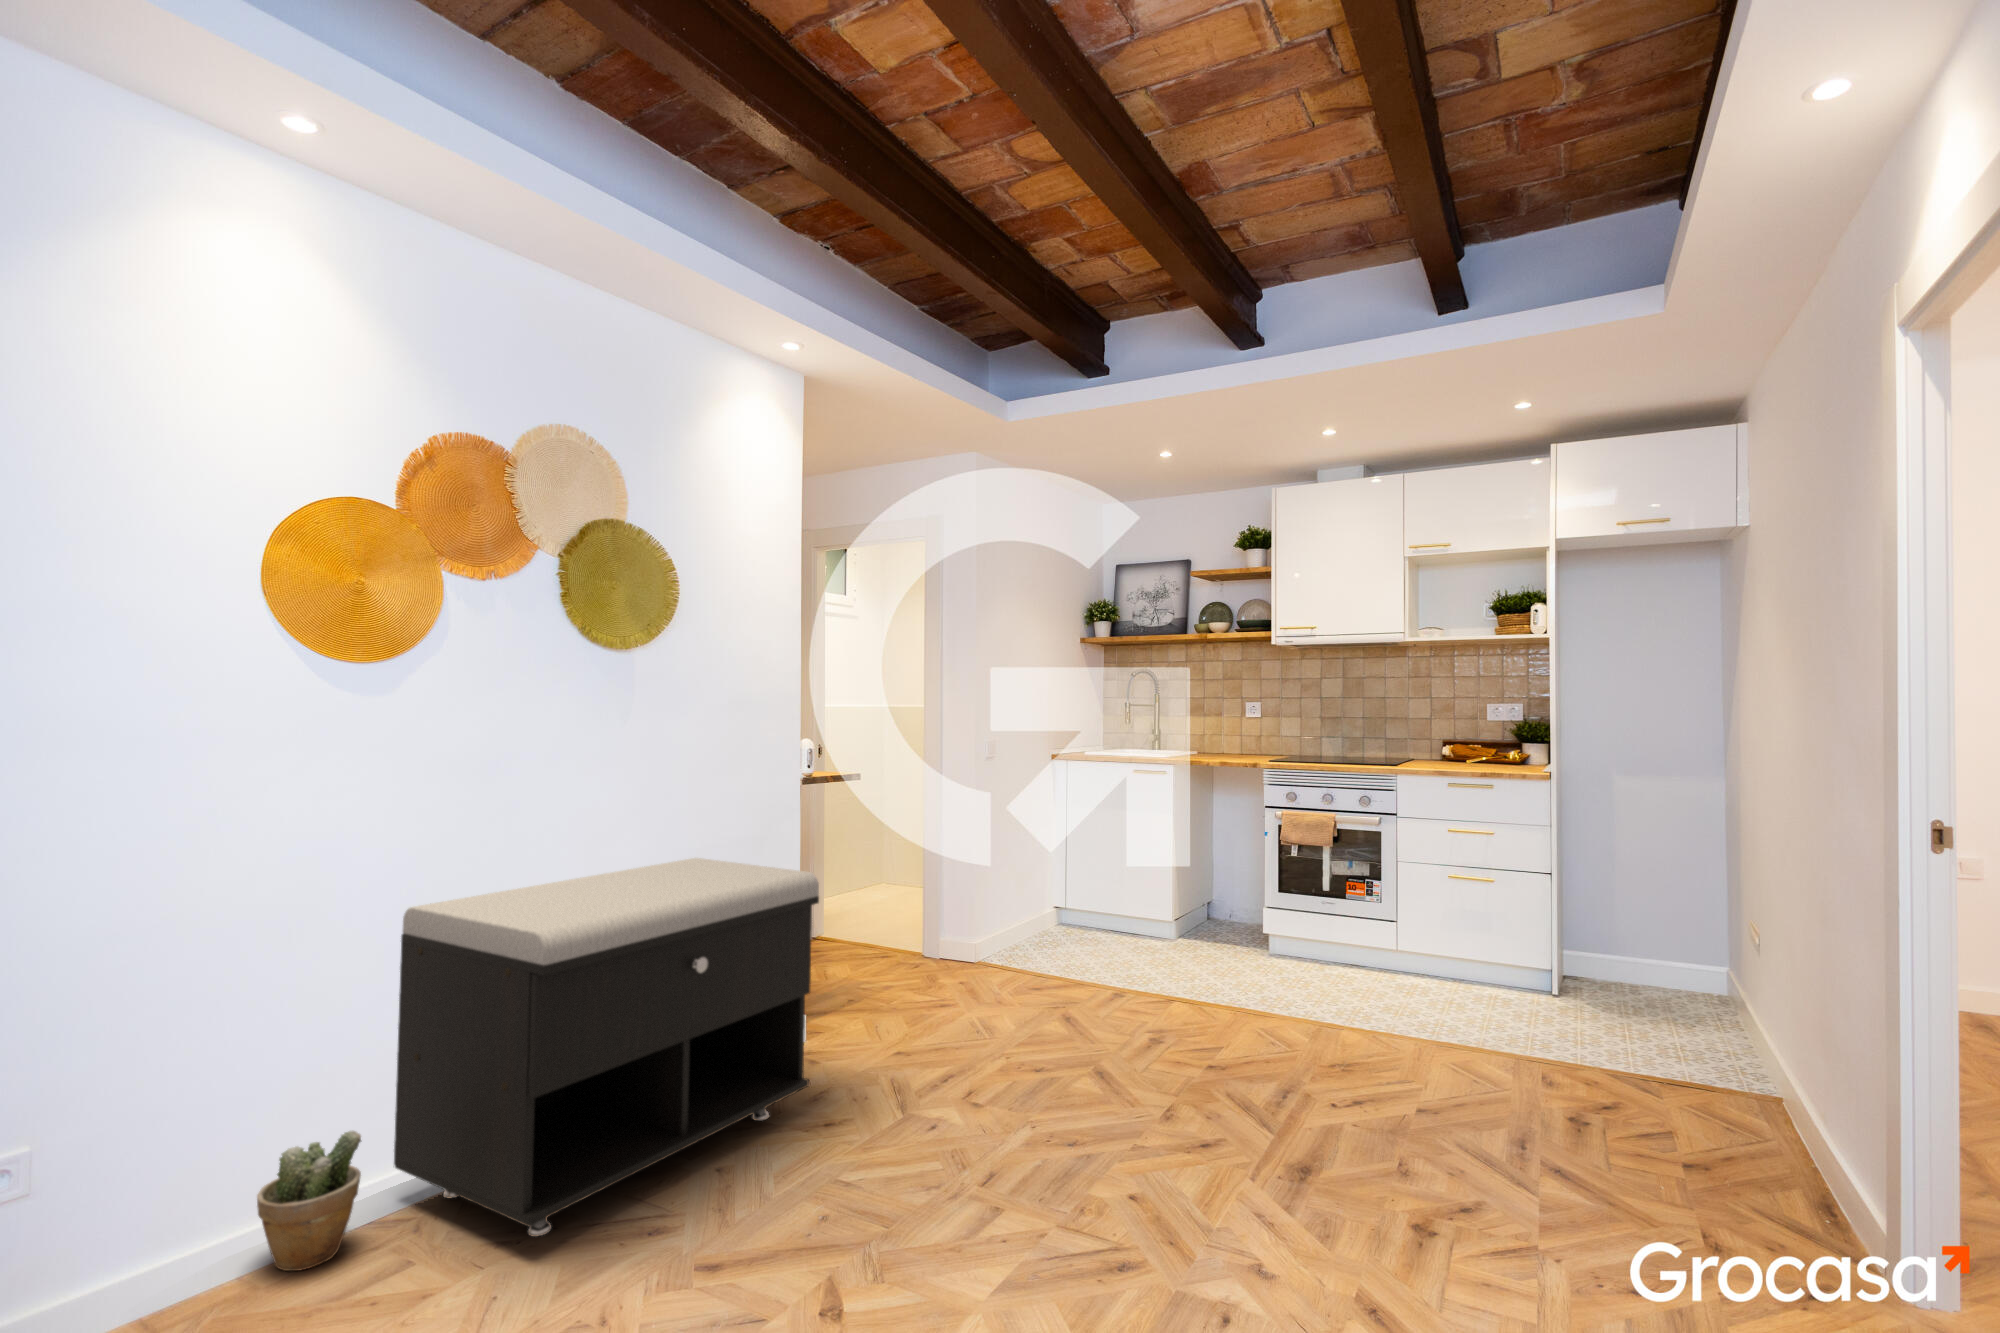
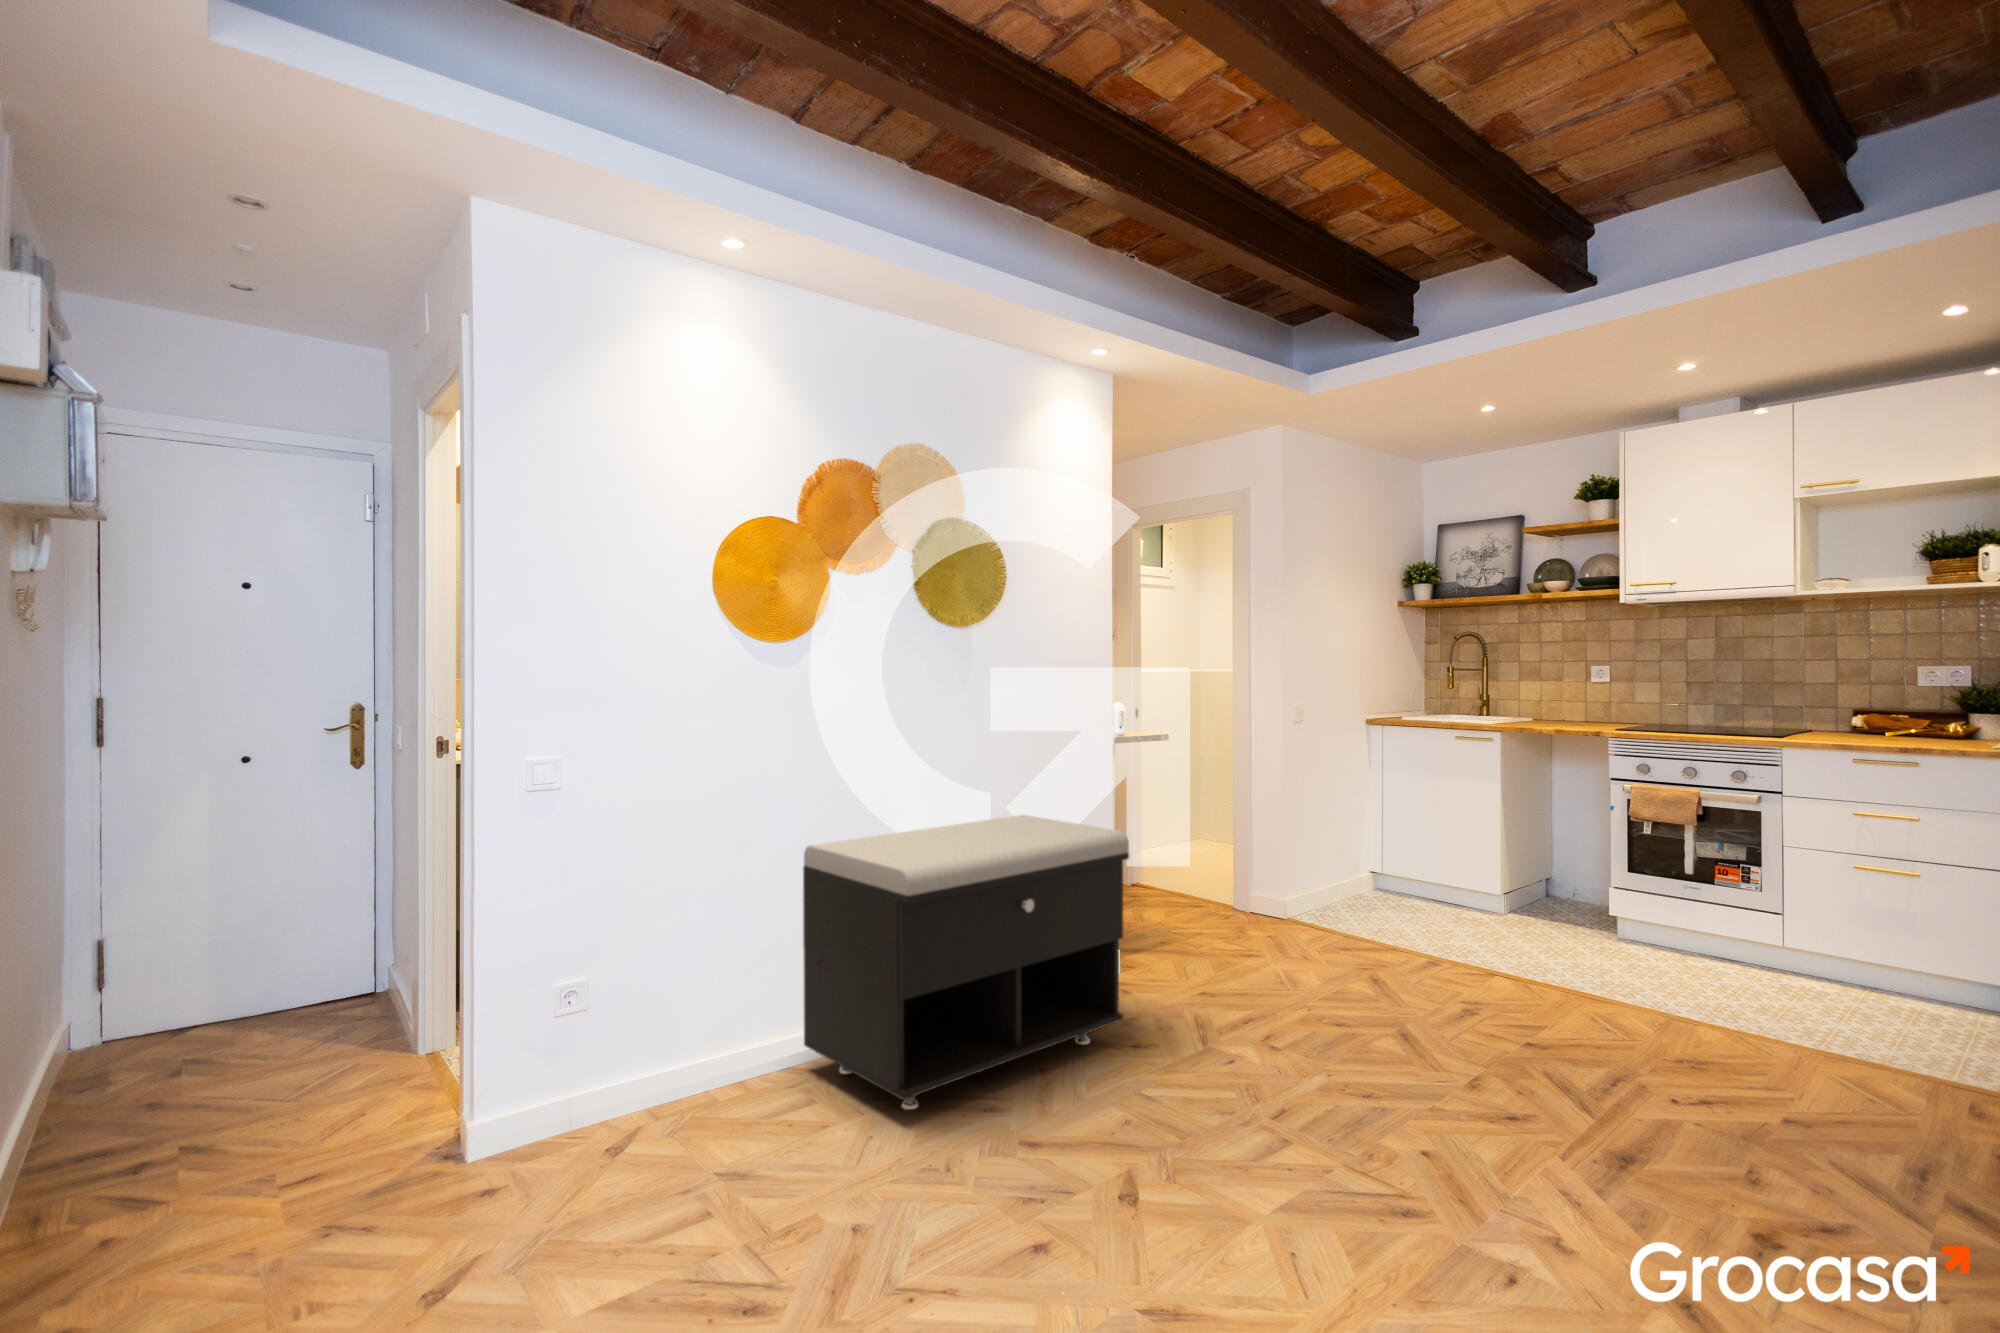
potted plant: present [257,1131,361,1271] -> none [718,1012,784,1110]

